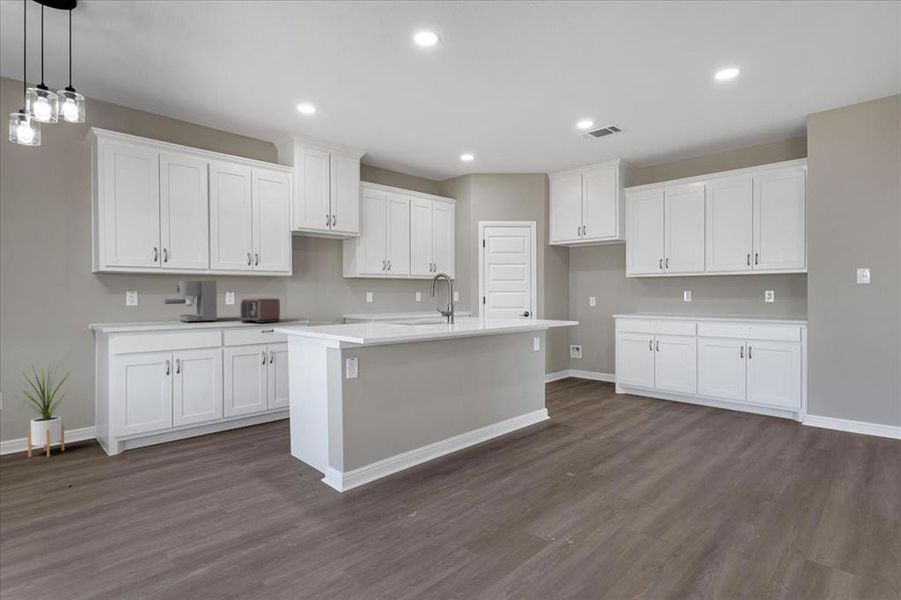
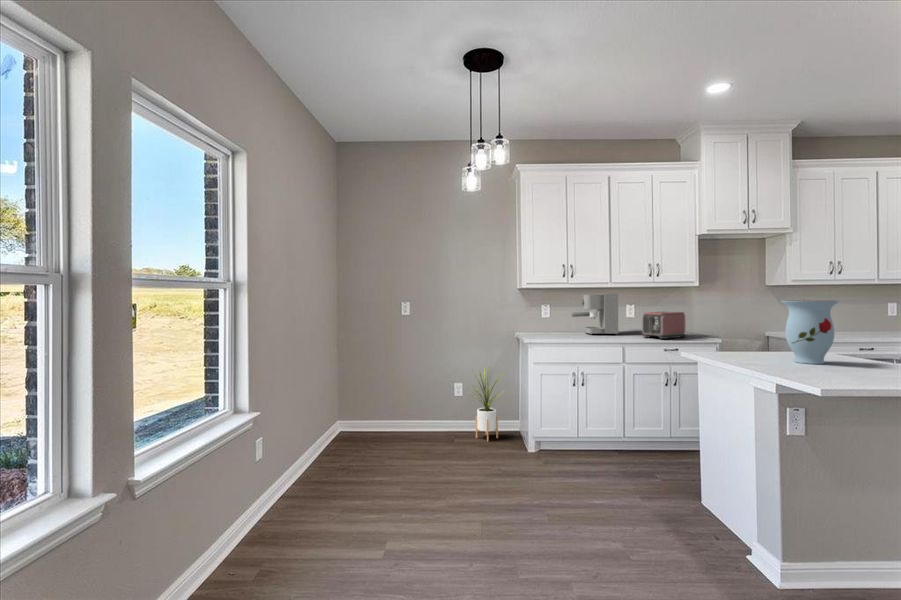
vase: none [347,284,383,331] -> present [781,300,839,364]

